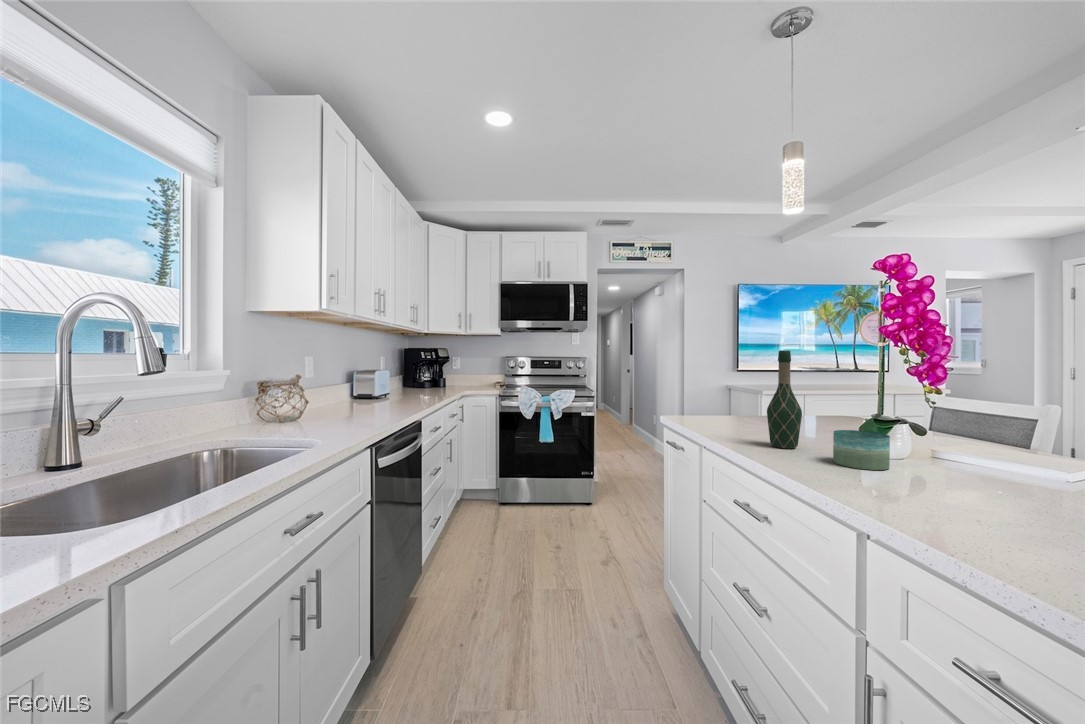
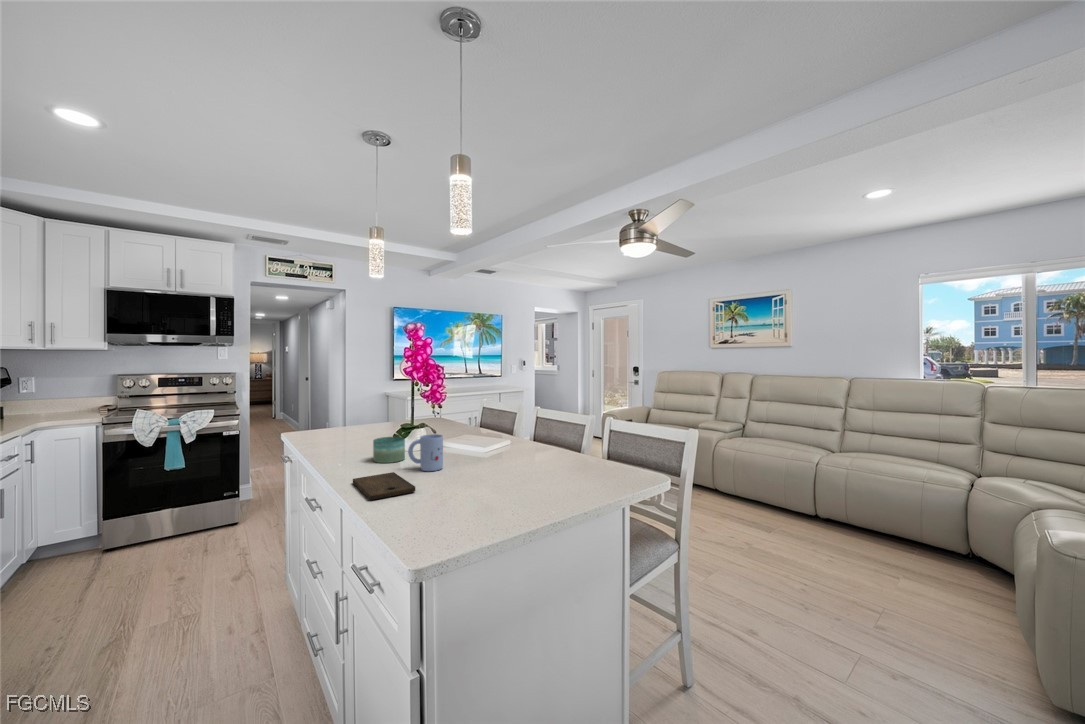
wine bottle: present [767,351,802,448] -> none [342,382,366,453]
mug: none [926,432,1008,497] -> present [408,434,443,471]
cutting board: none [855,487,1033,535] -> present [353,472,415,500]

